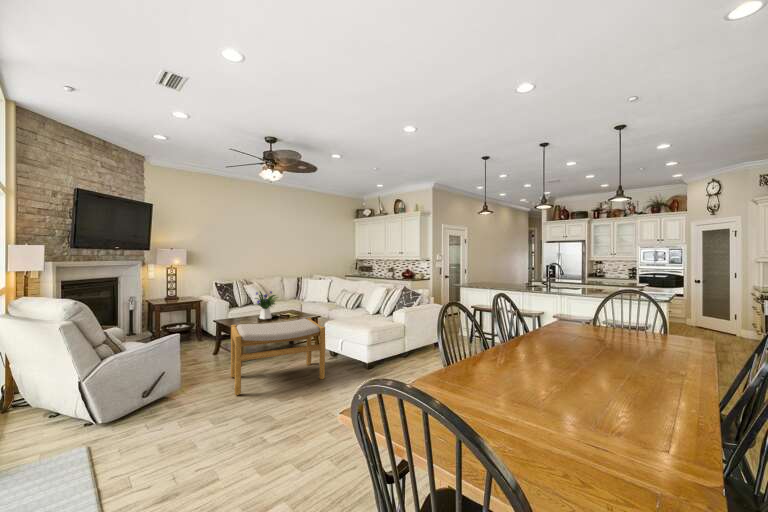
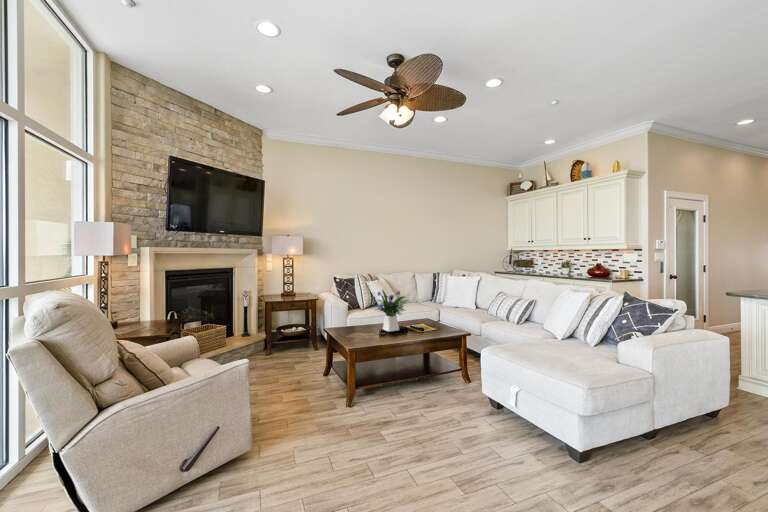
footstool: present [231,318,325,395] -> none [335,339,492,473]

